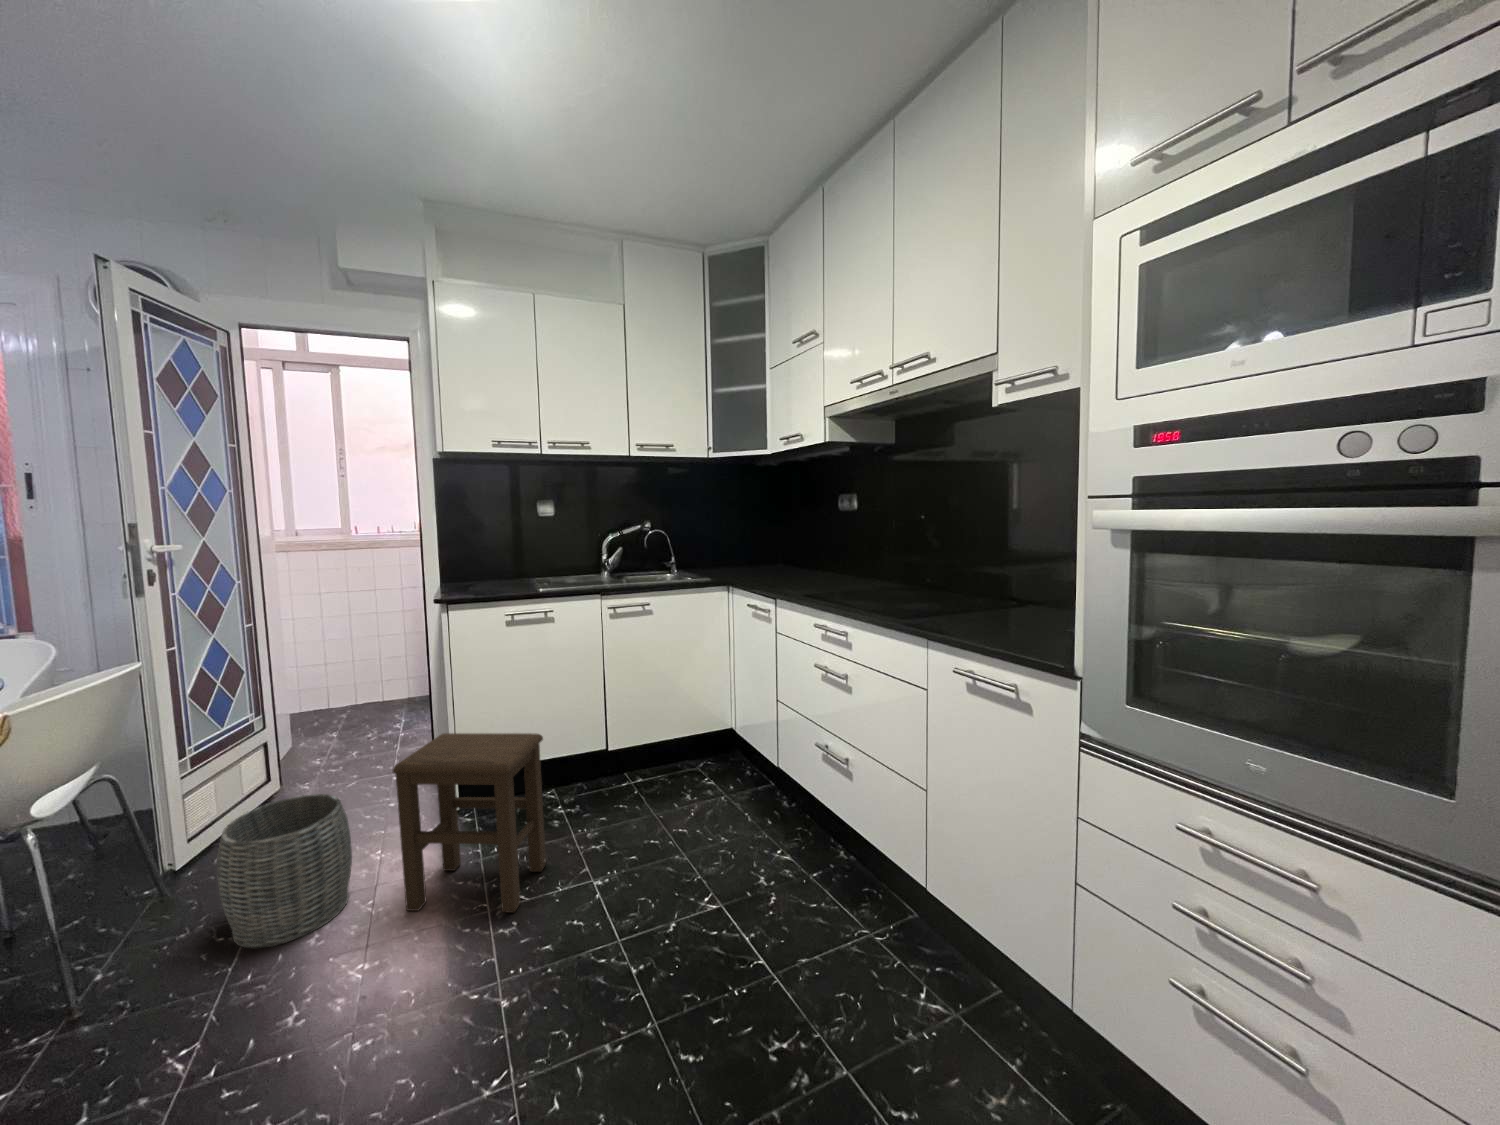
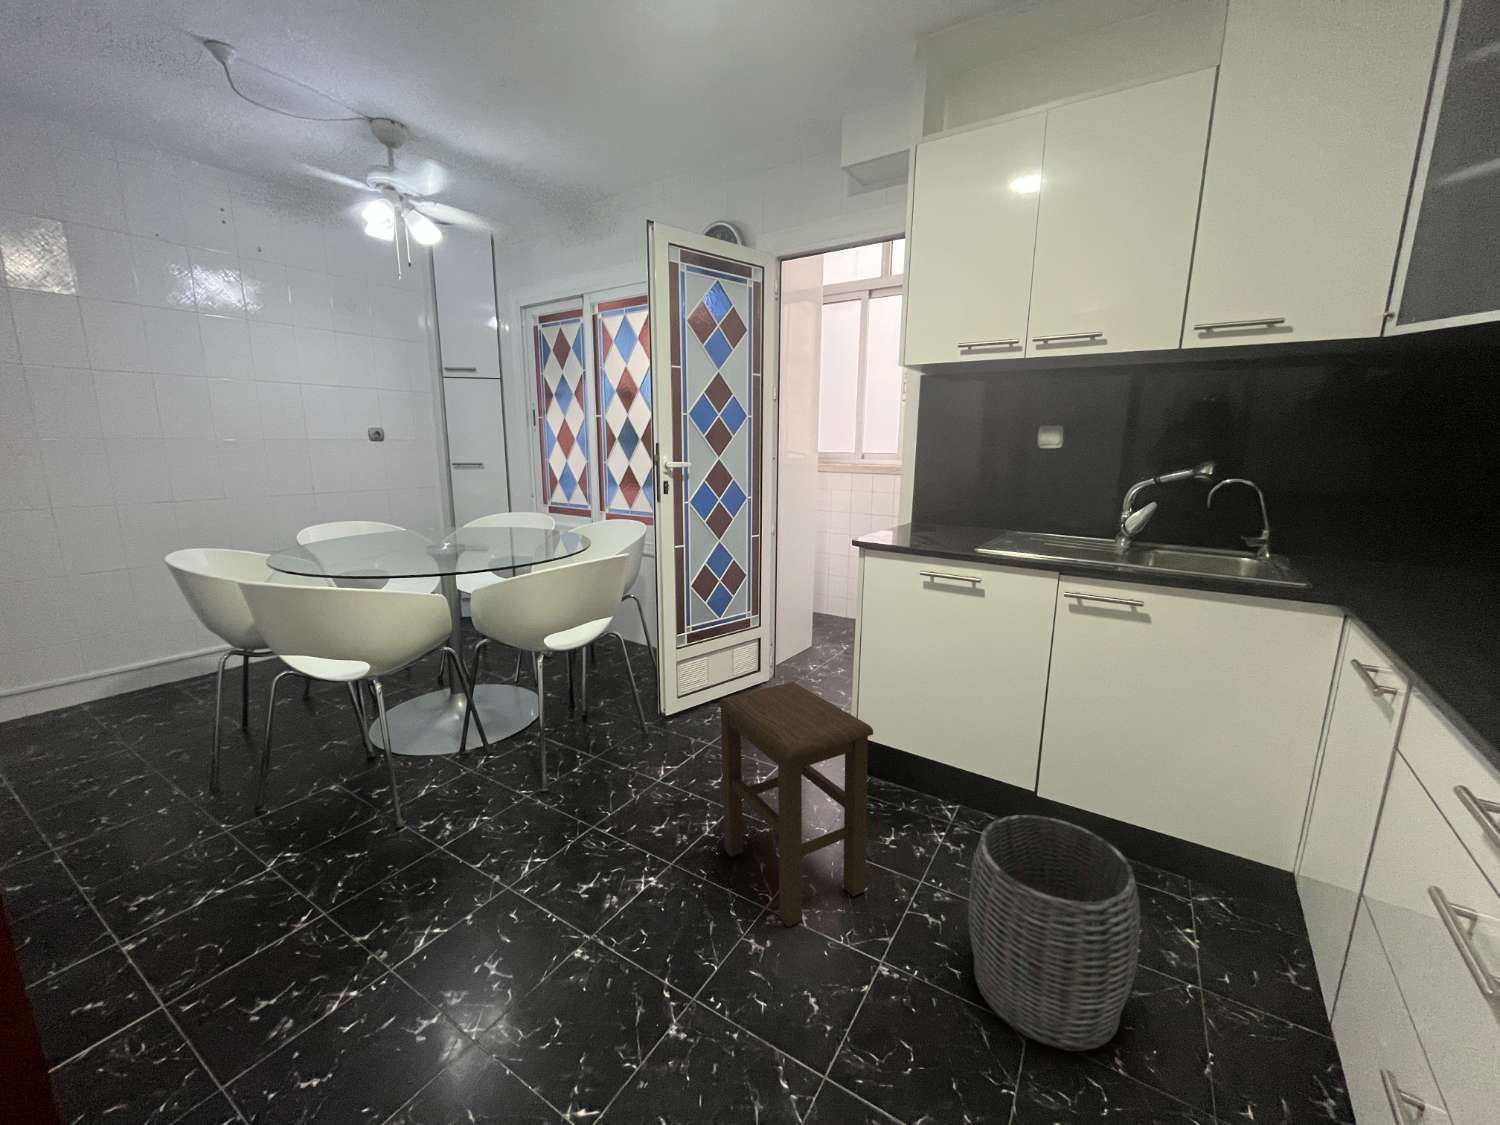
woven basket: present [217,794,352,948] -> present [968,815,1140,1051]

